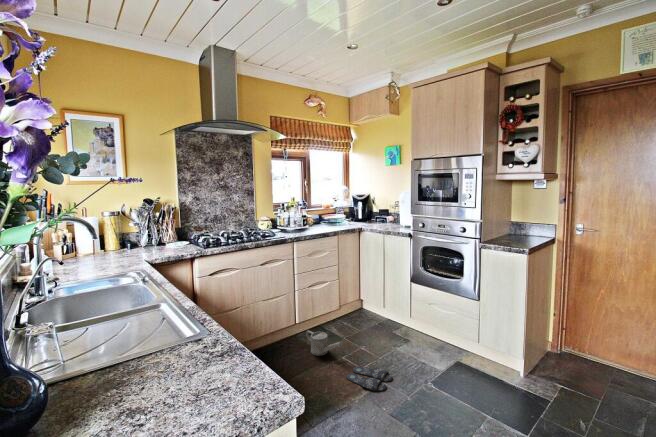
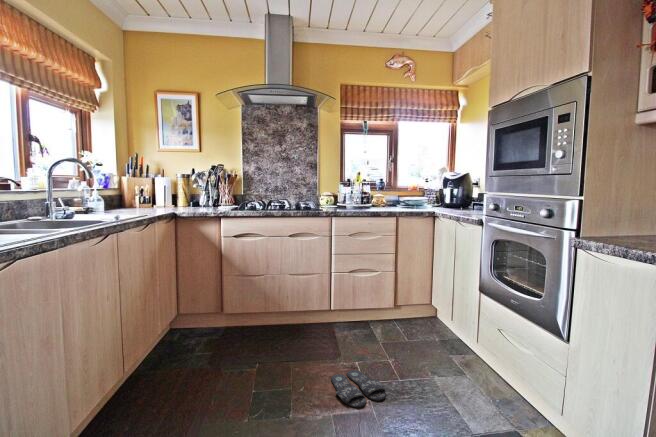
watering can: present [306,331,343,356] -> none [327,316,350,347]

